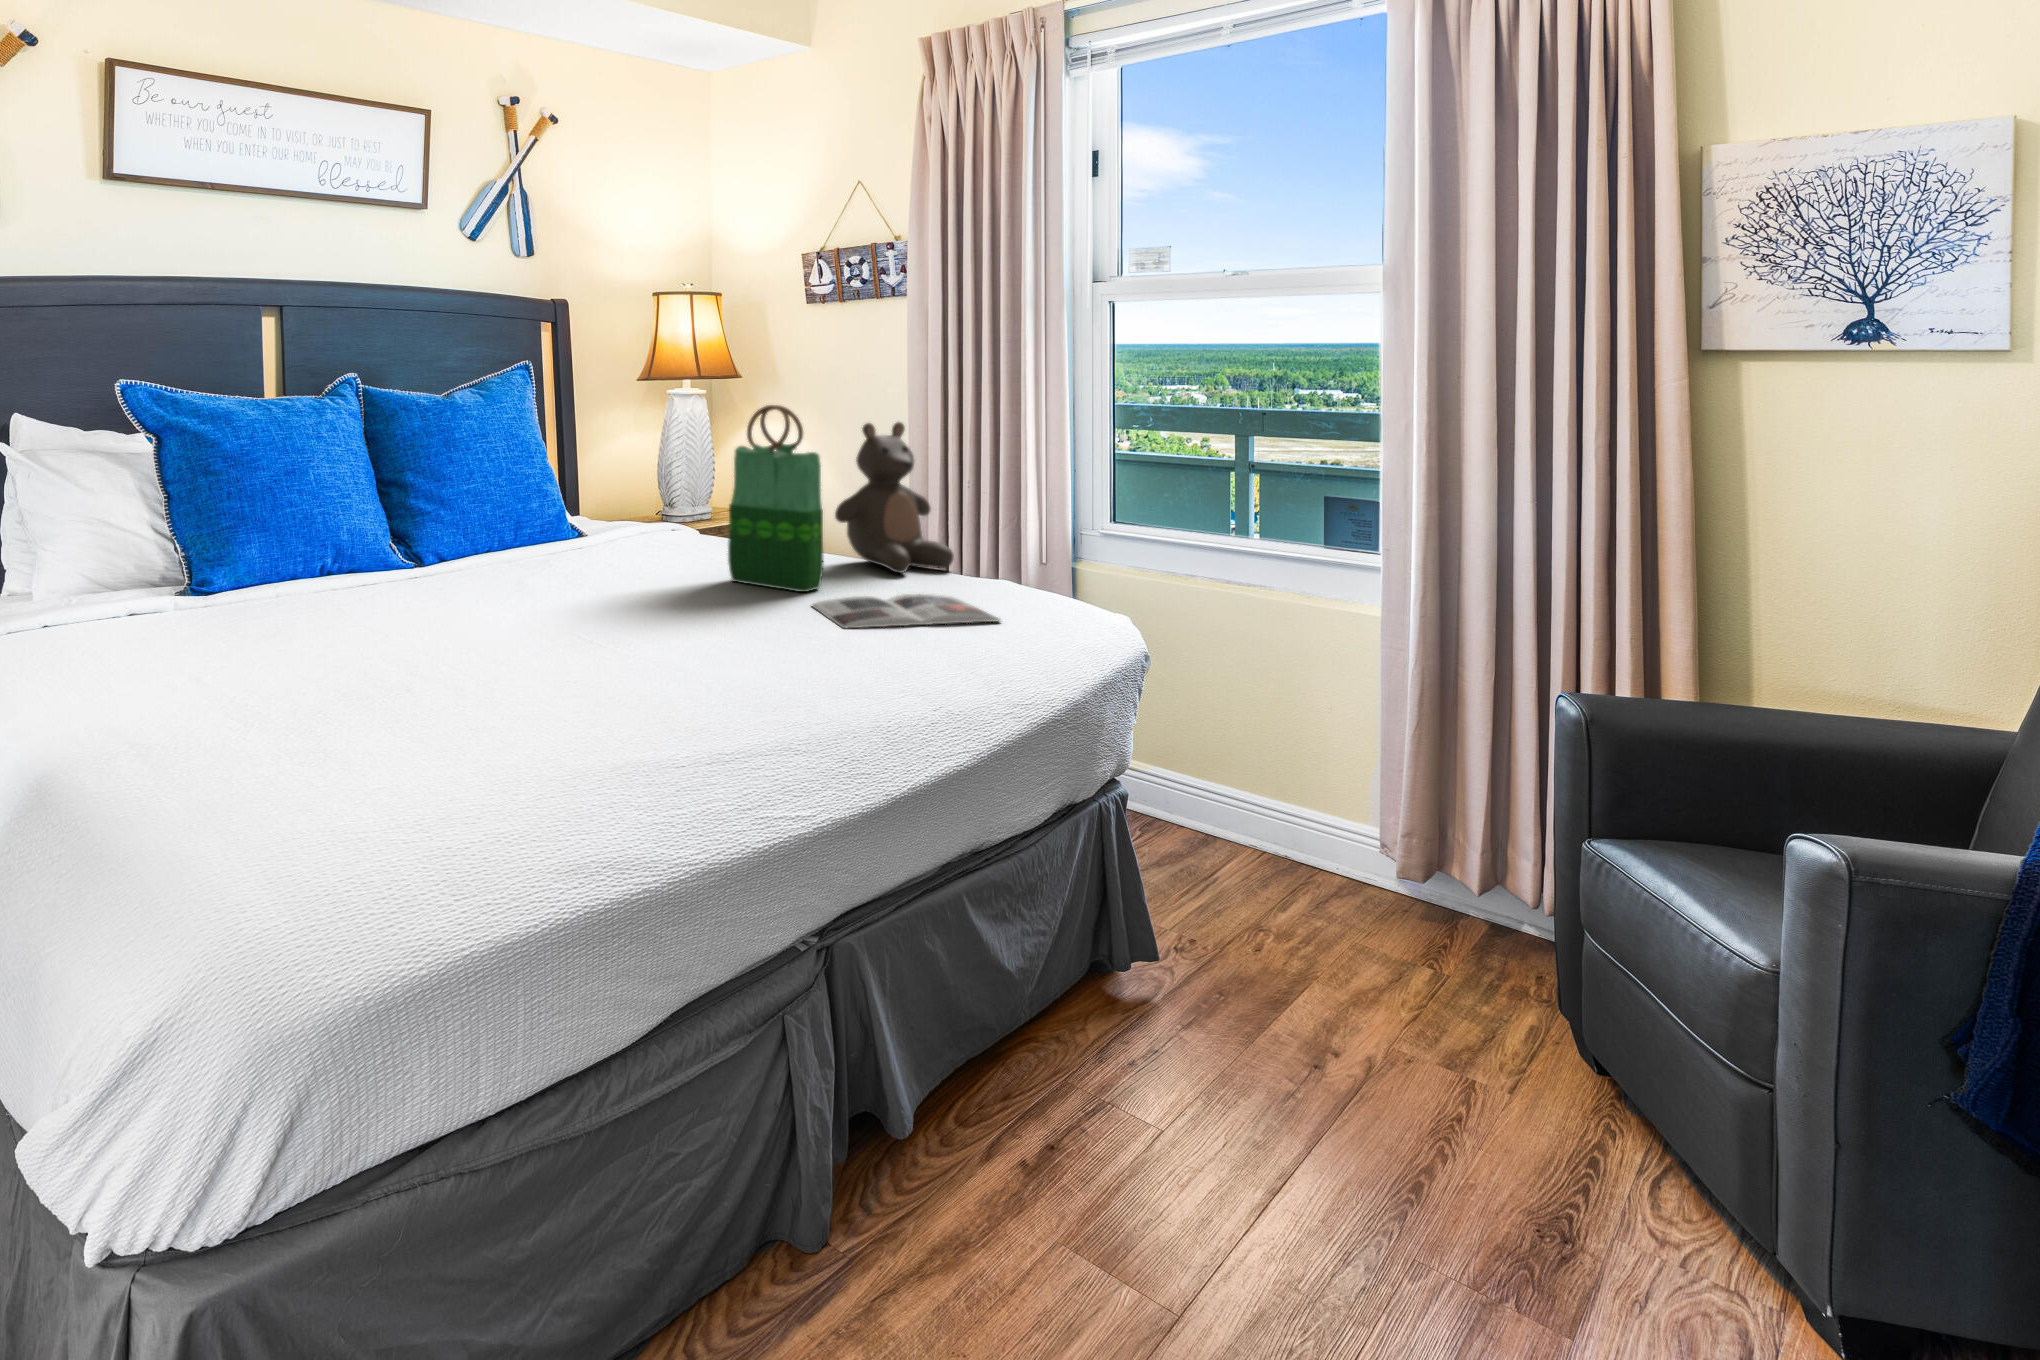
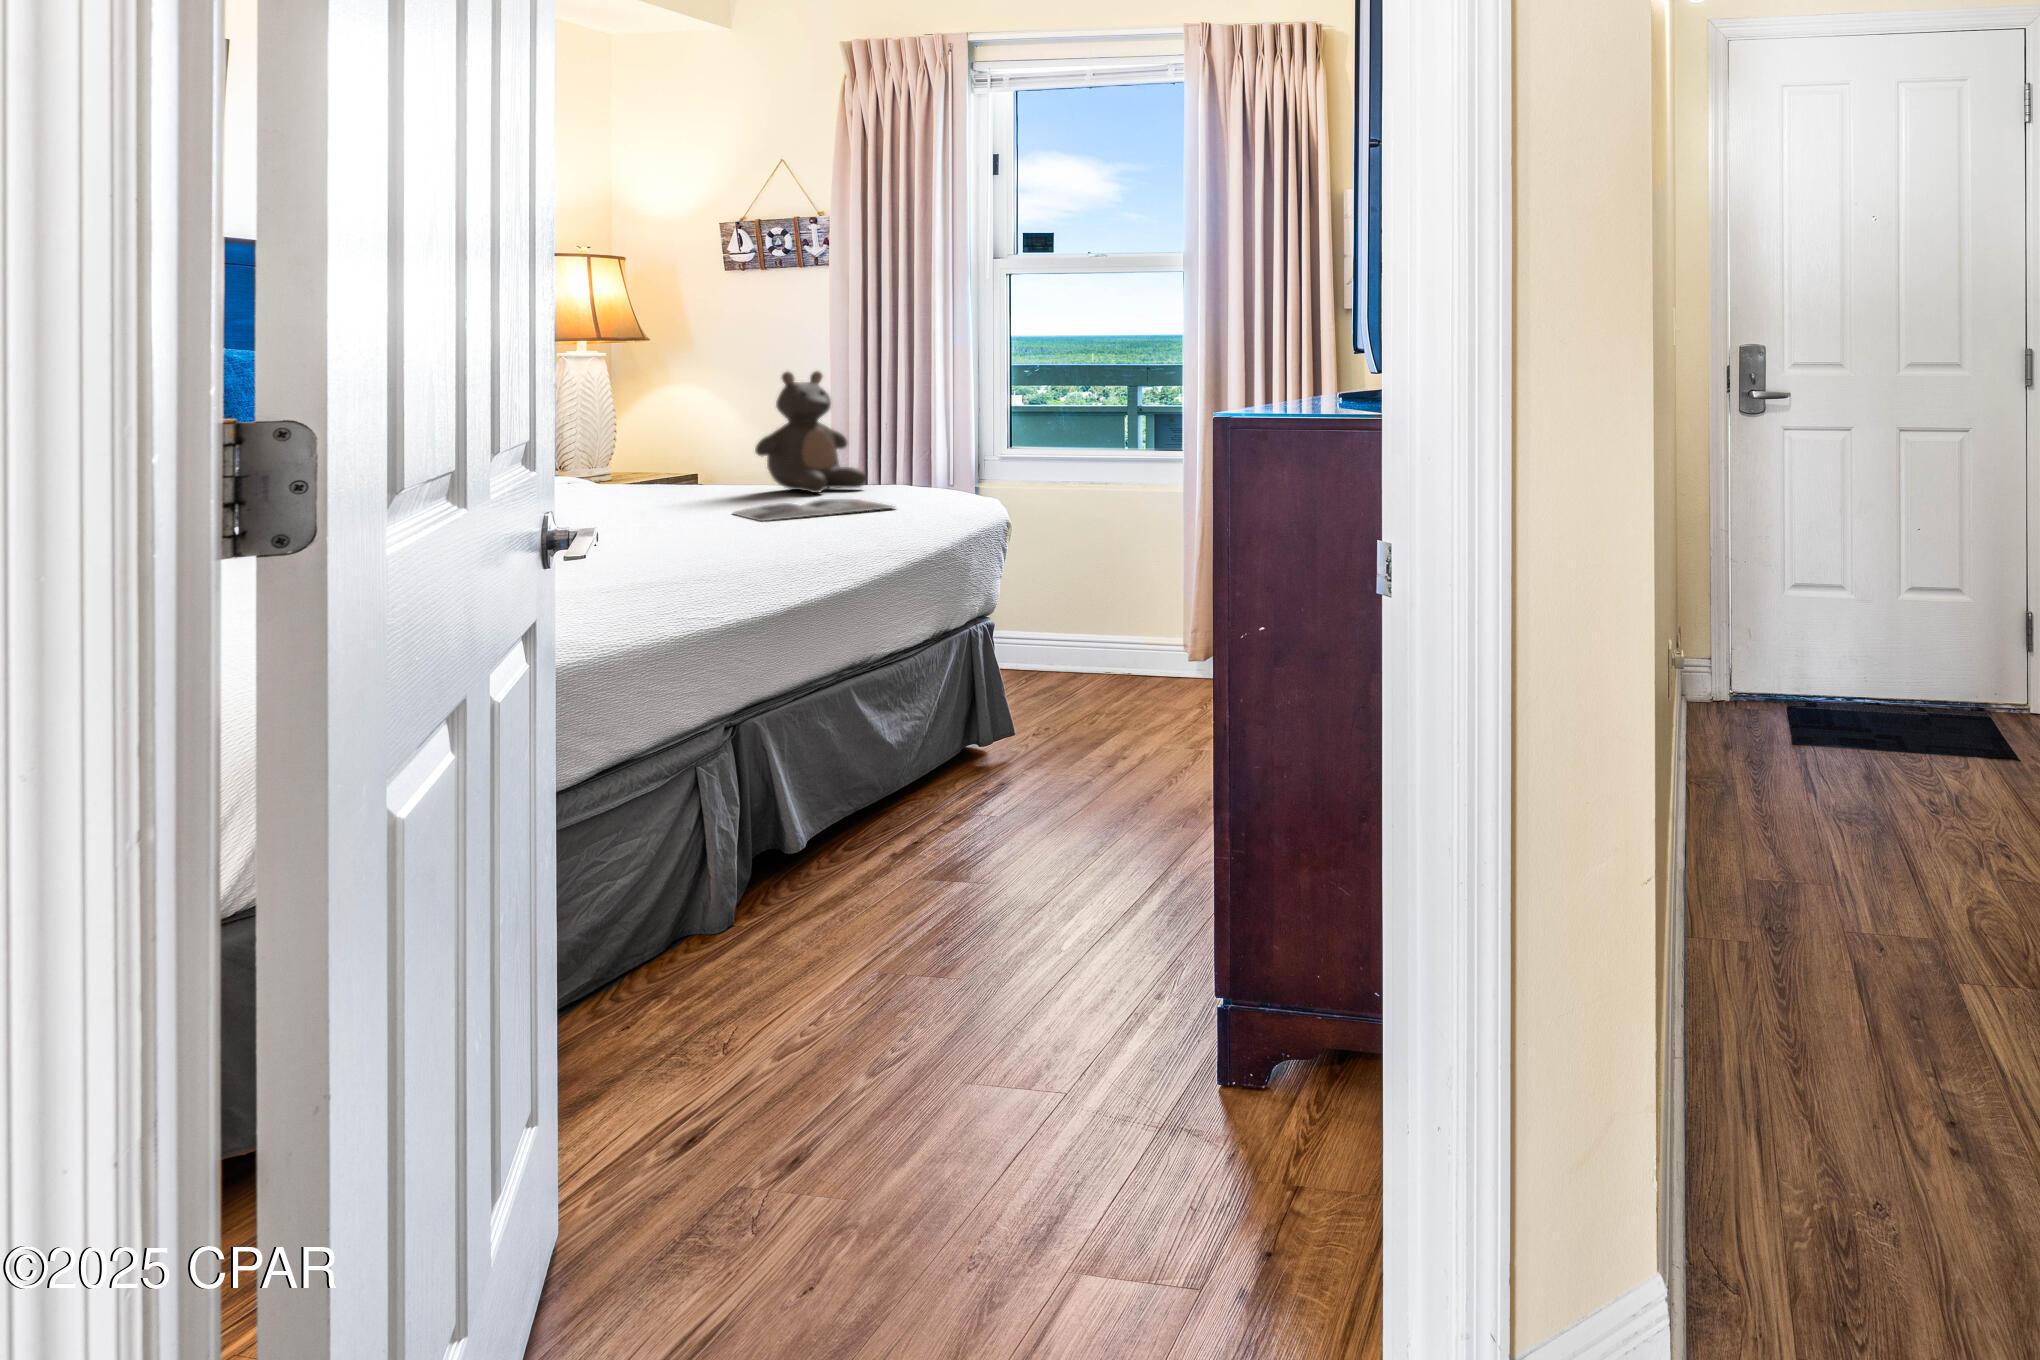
tote bag: present [728,405,823,592] -> none [647,354,743,508]

